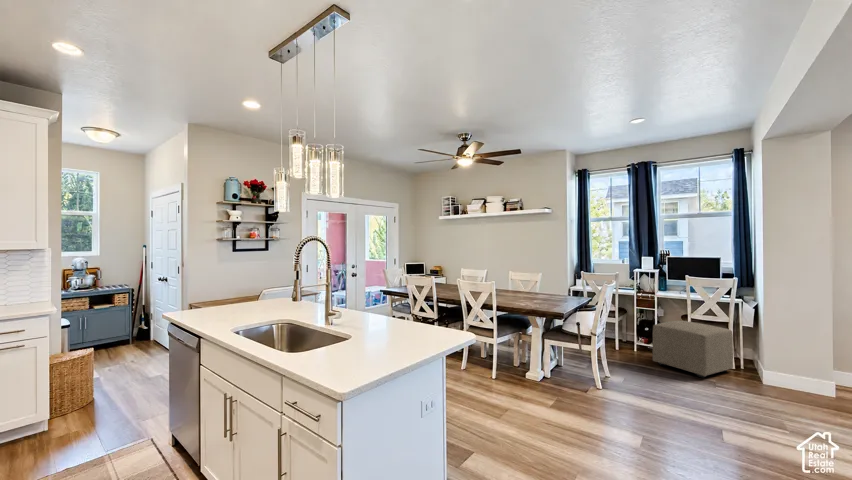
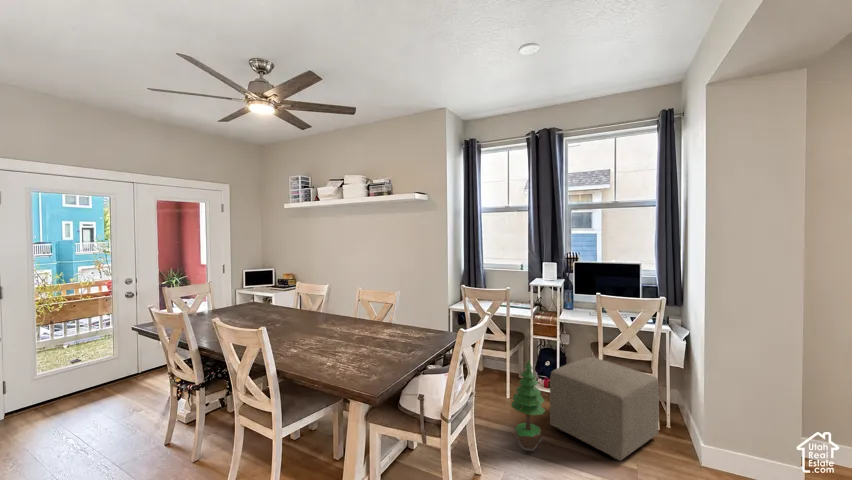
potted tree: none [627,312,652,371] -> present [511,361,545,451]

